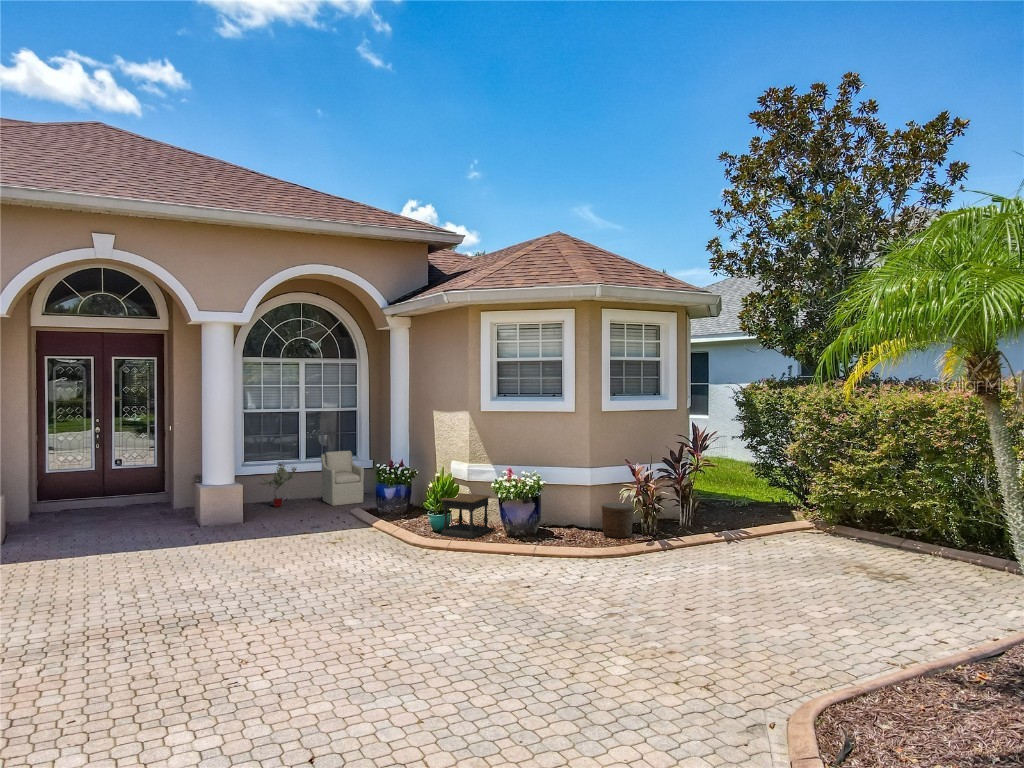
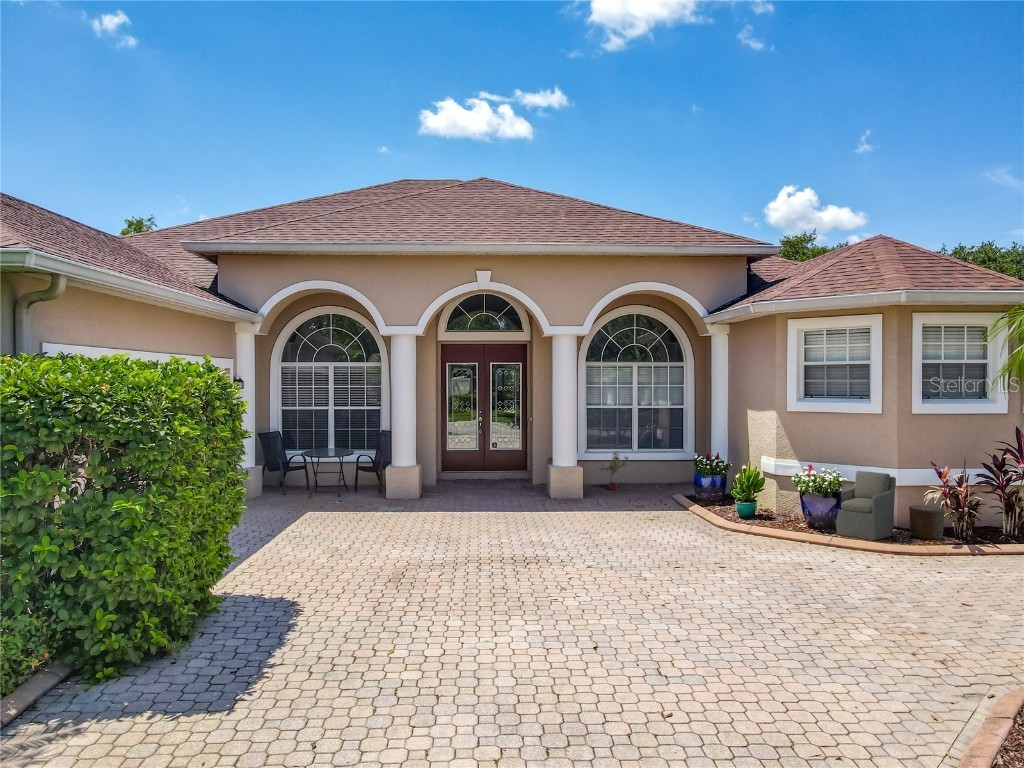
chair: present [321,451,364,506] -> present [836,471,896,541]
side table: present [441,493,490,539] -> none [747,486,796,526]

